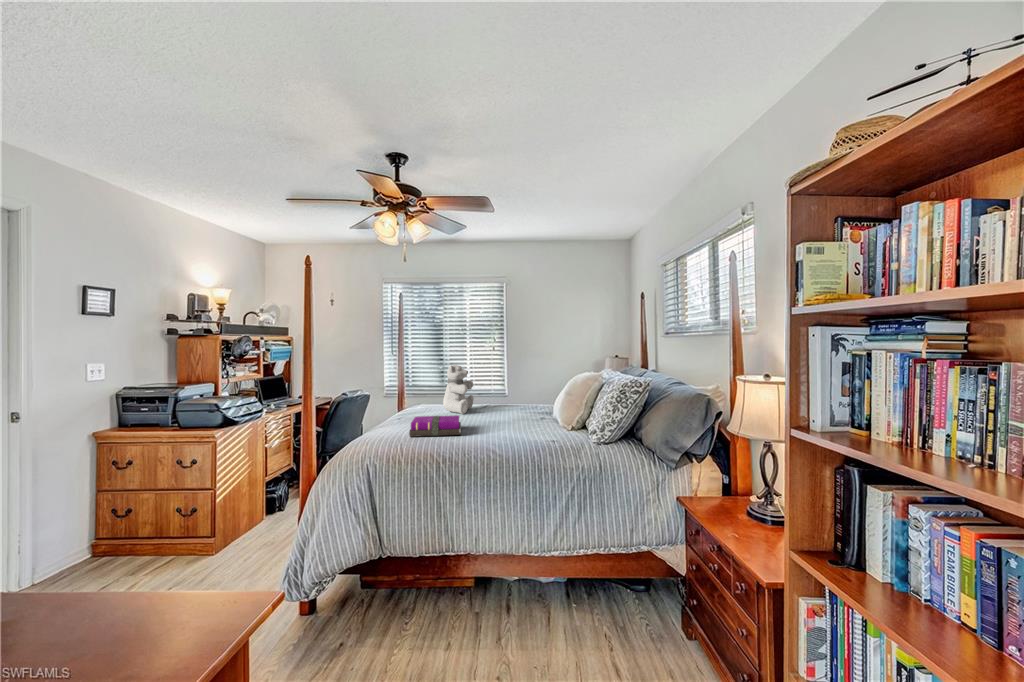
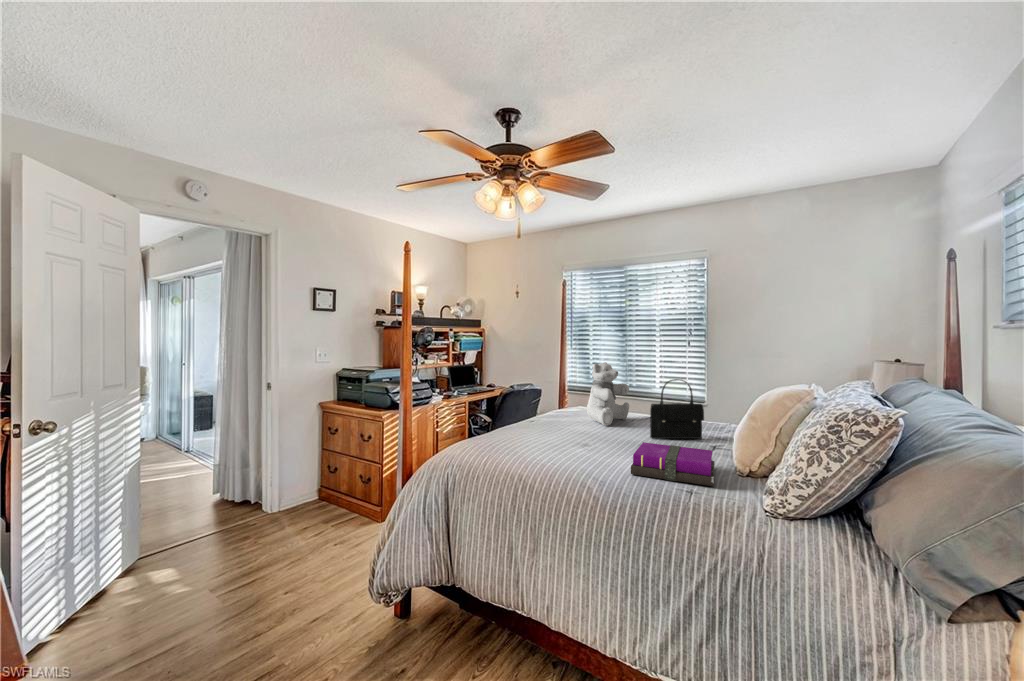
handbag: none [501,373,533,418] -> present [650,379,704,439]
notebook: present [409,415,461,437] -> present [631,442,714,486]

